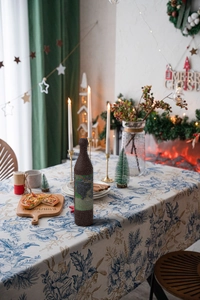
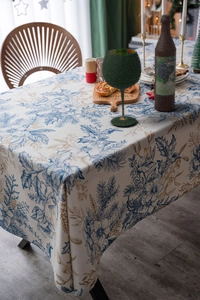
wine glass: none [21,167,59,241] -> present [102,49,142,126]

